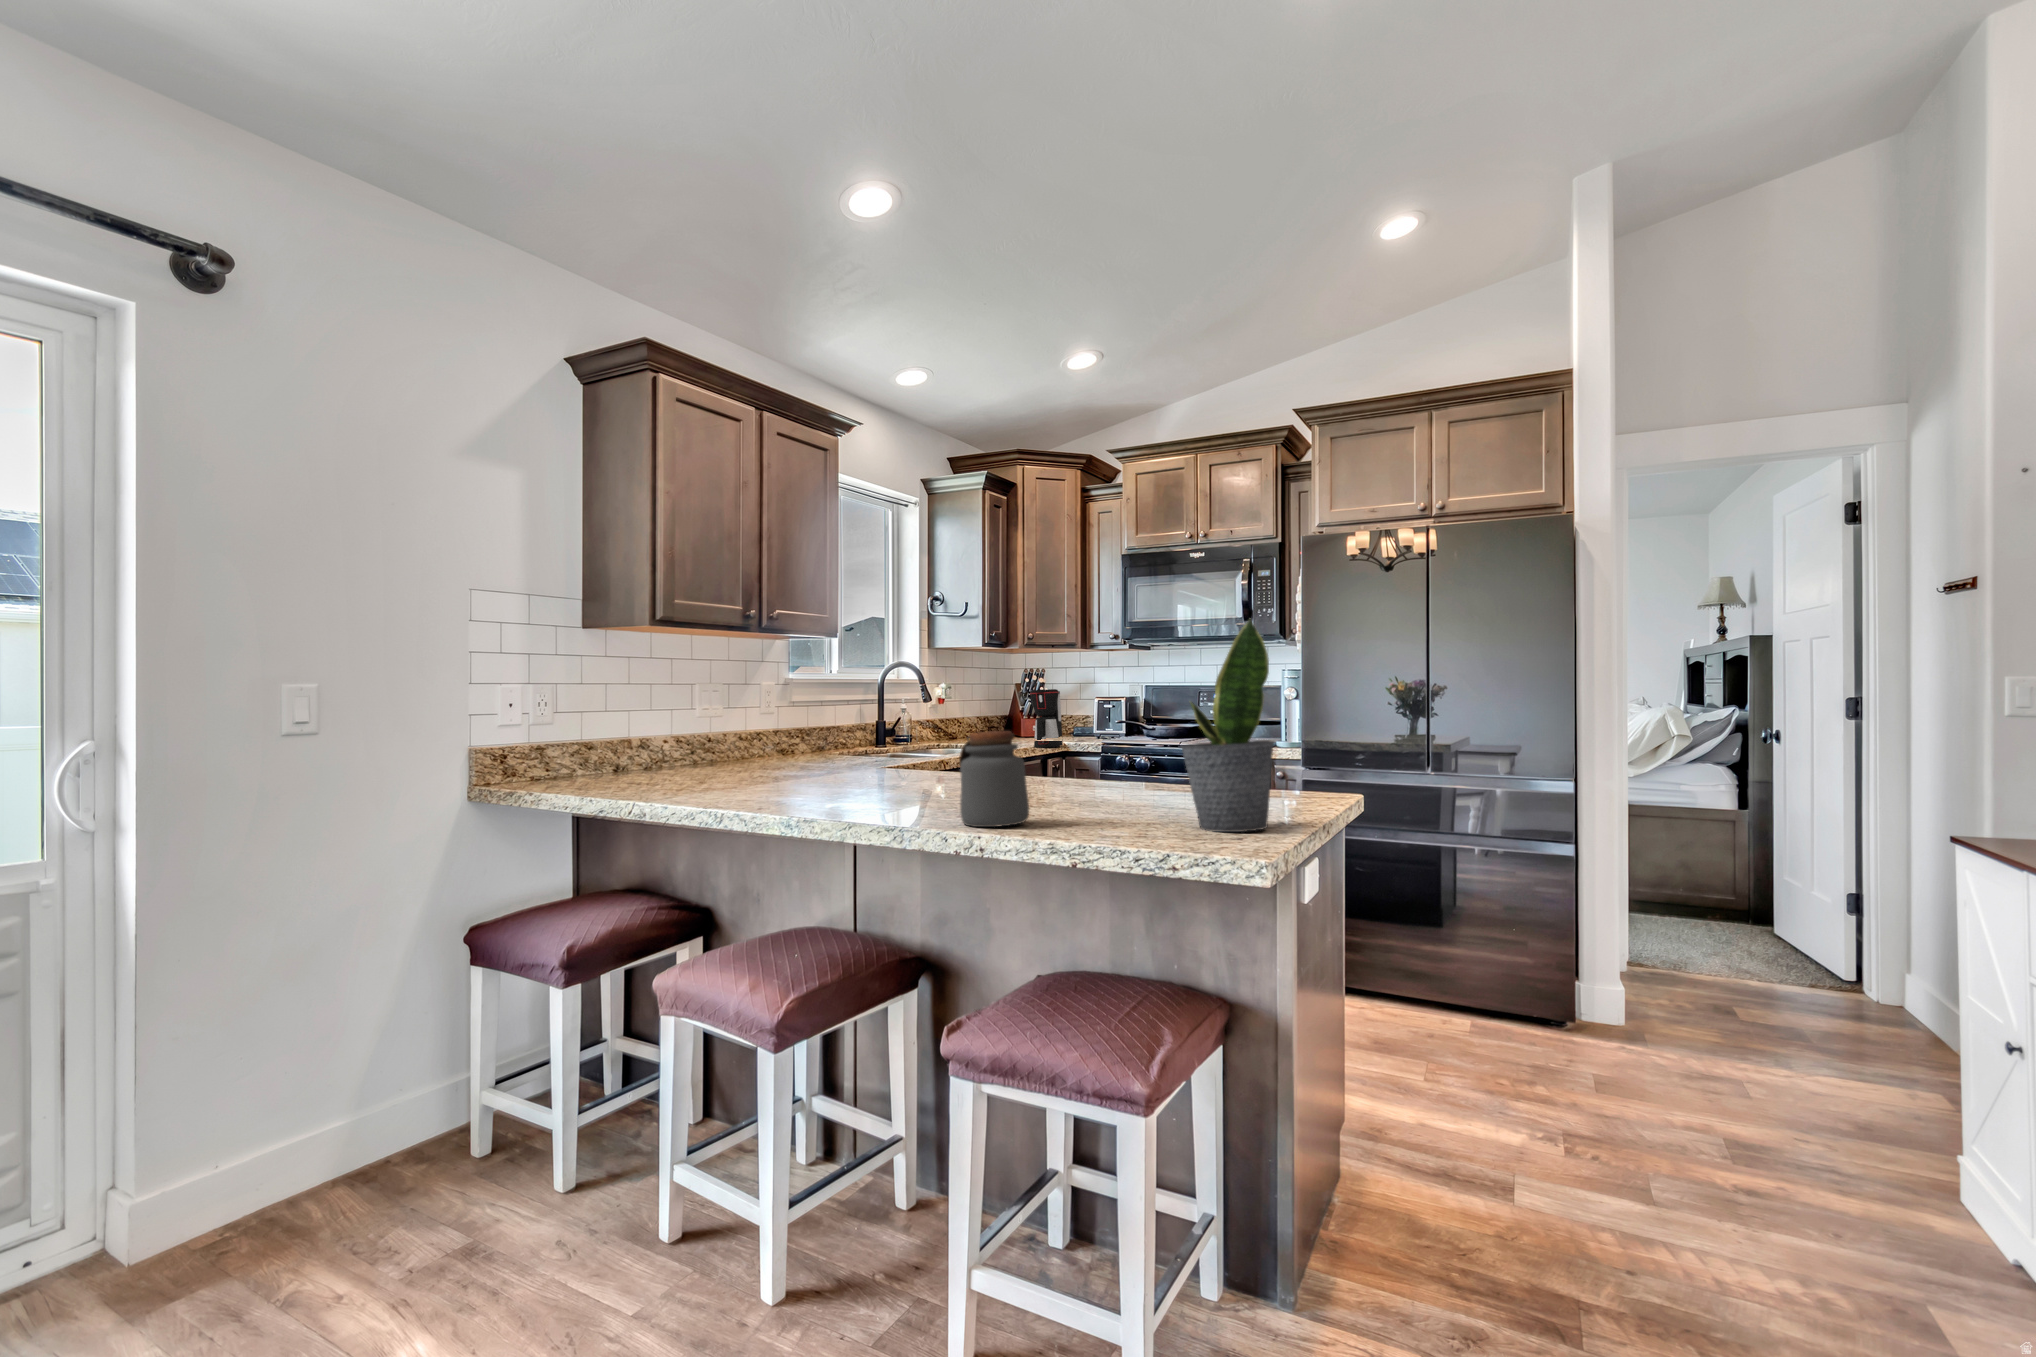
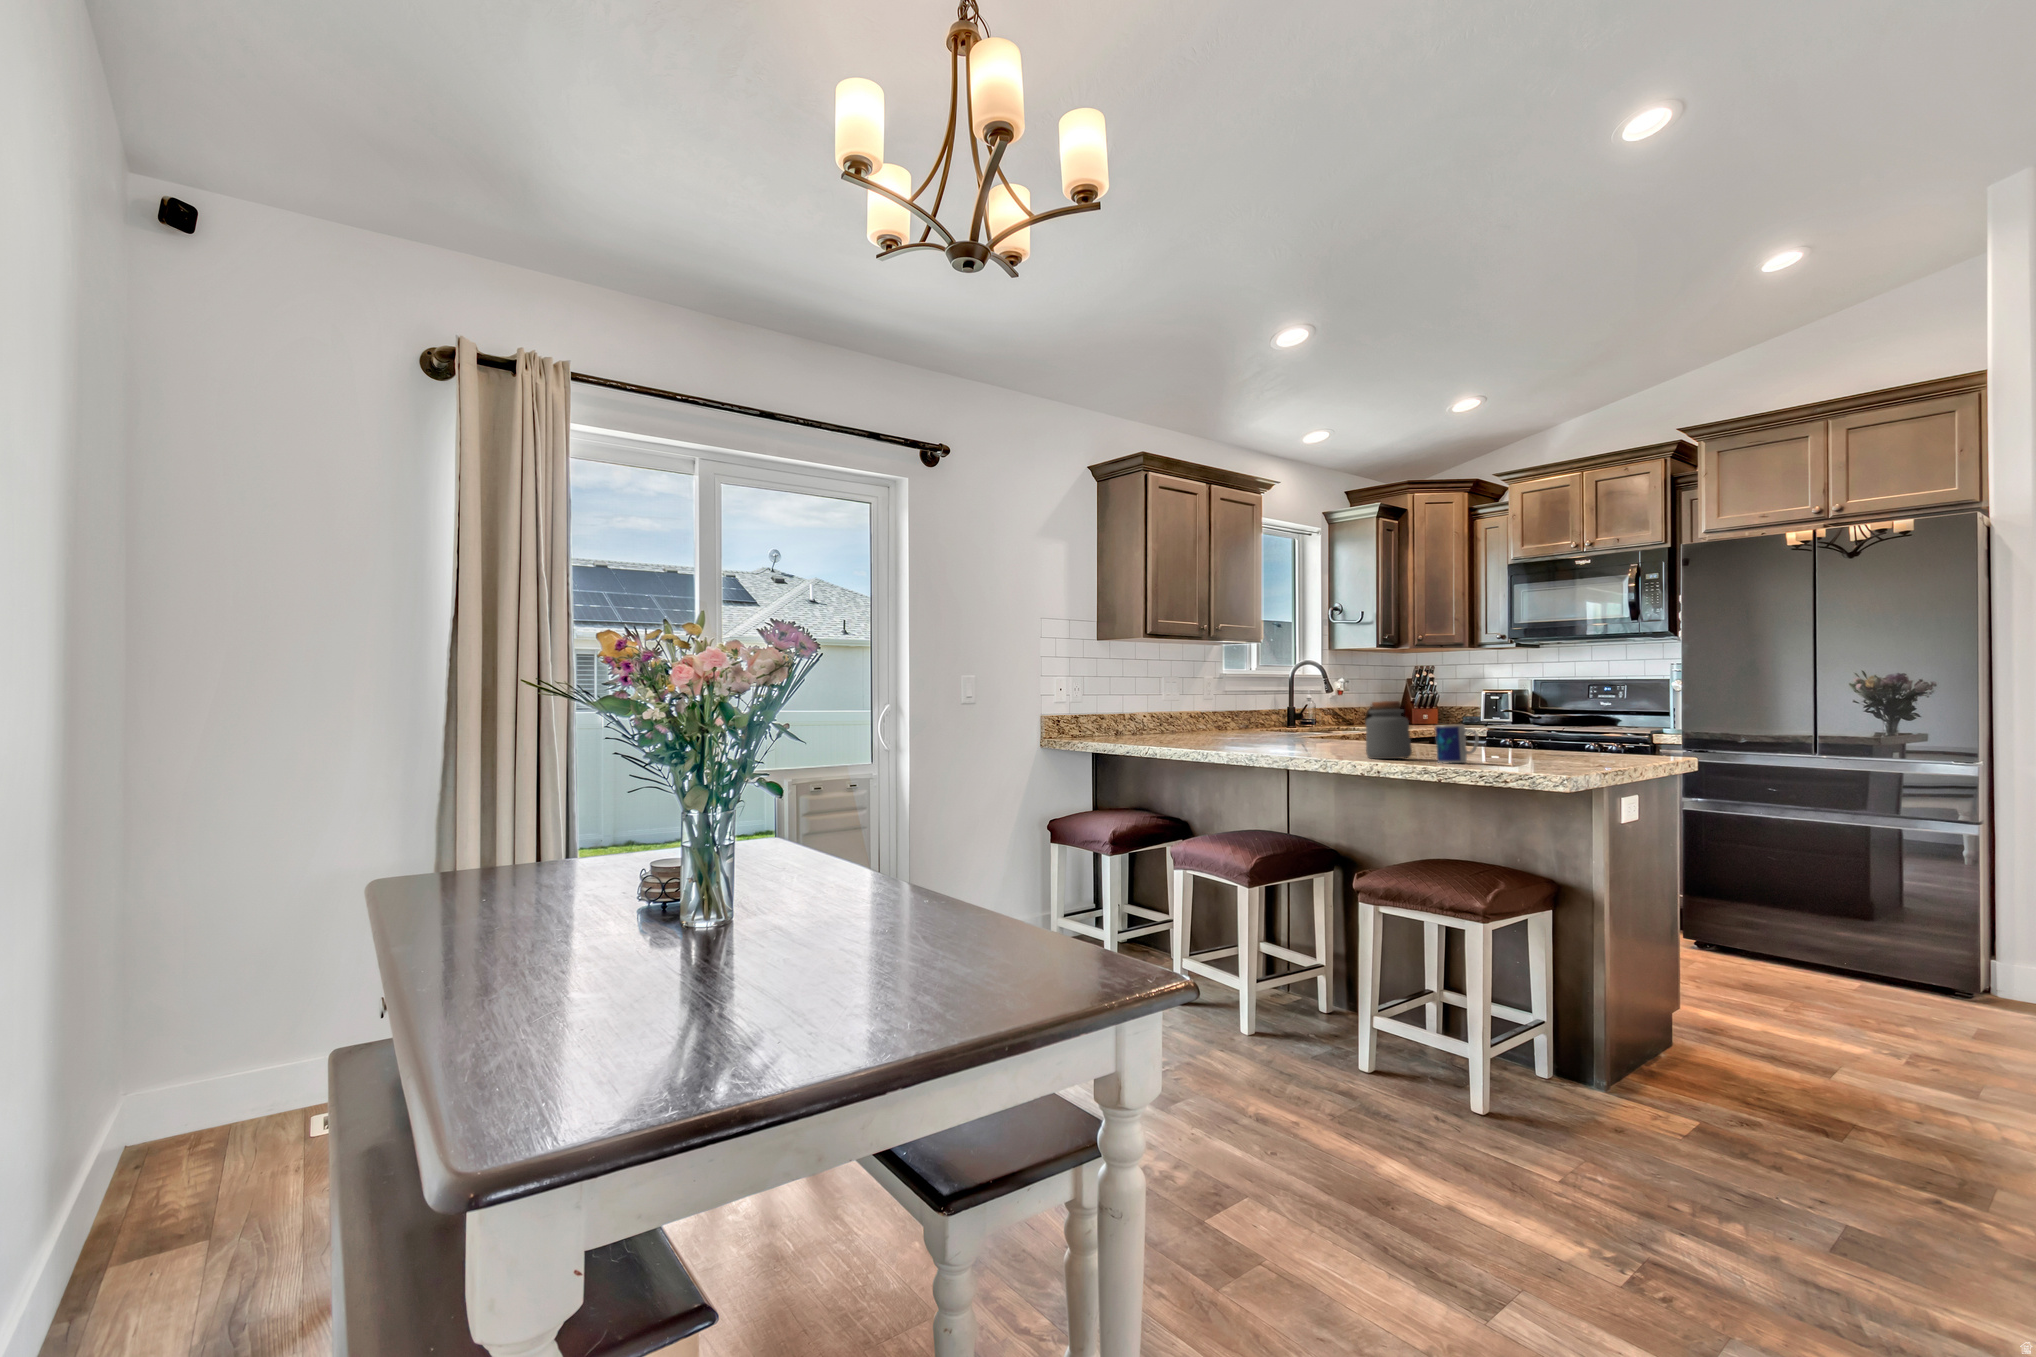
potted plant: present [1181,620,1274,832] -> none [1518,628,1589,767]
coffee maker: present [1030,689,1063,748] -> none [1421,683,1453,733]
mug: none [1065,769,1129,834] -> present [1435,725,1479,764]

